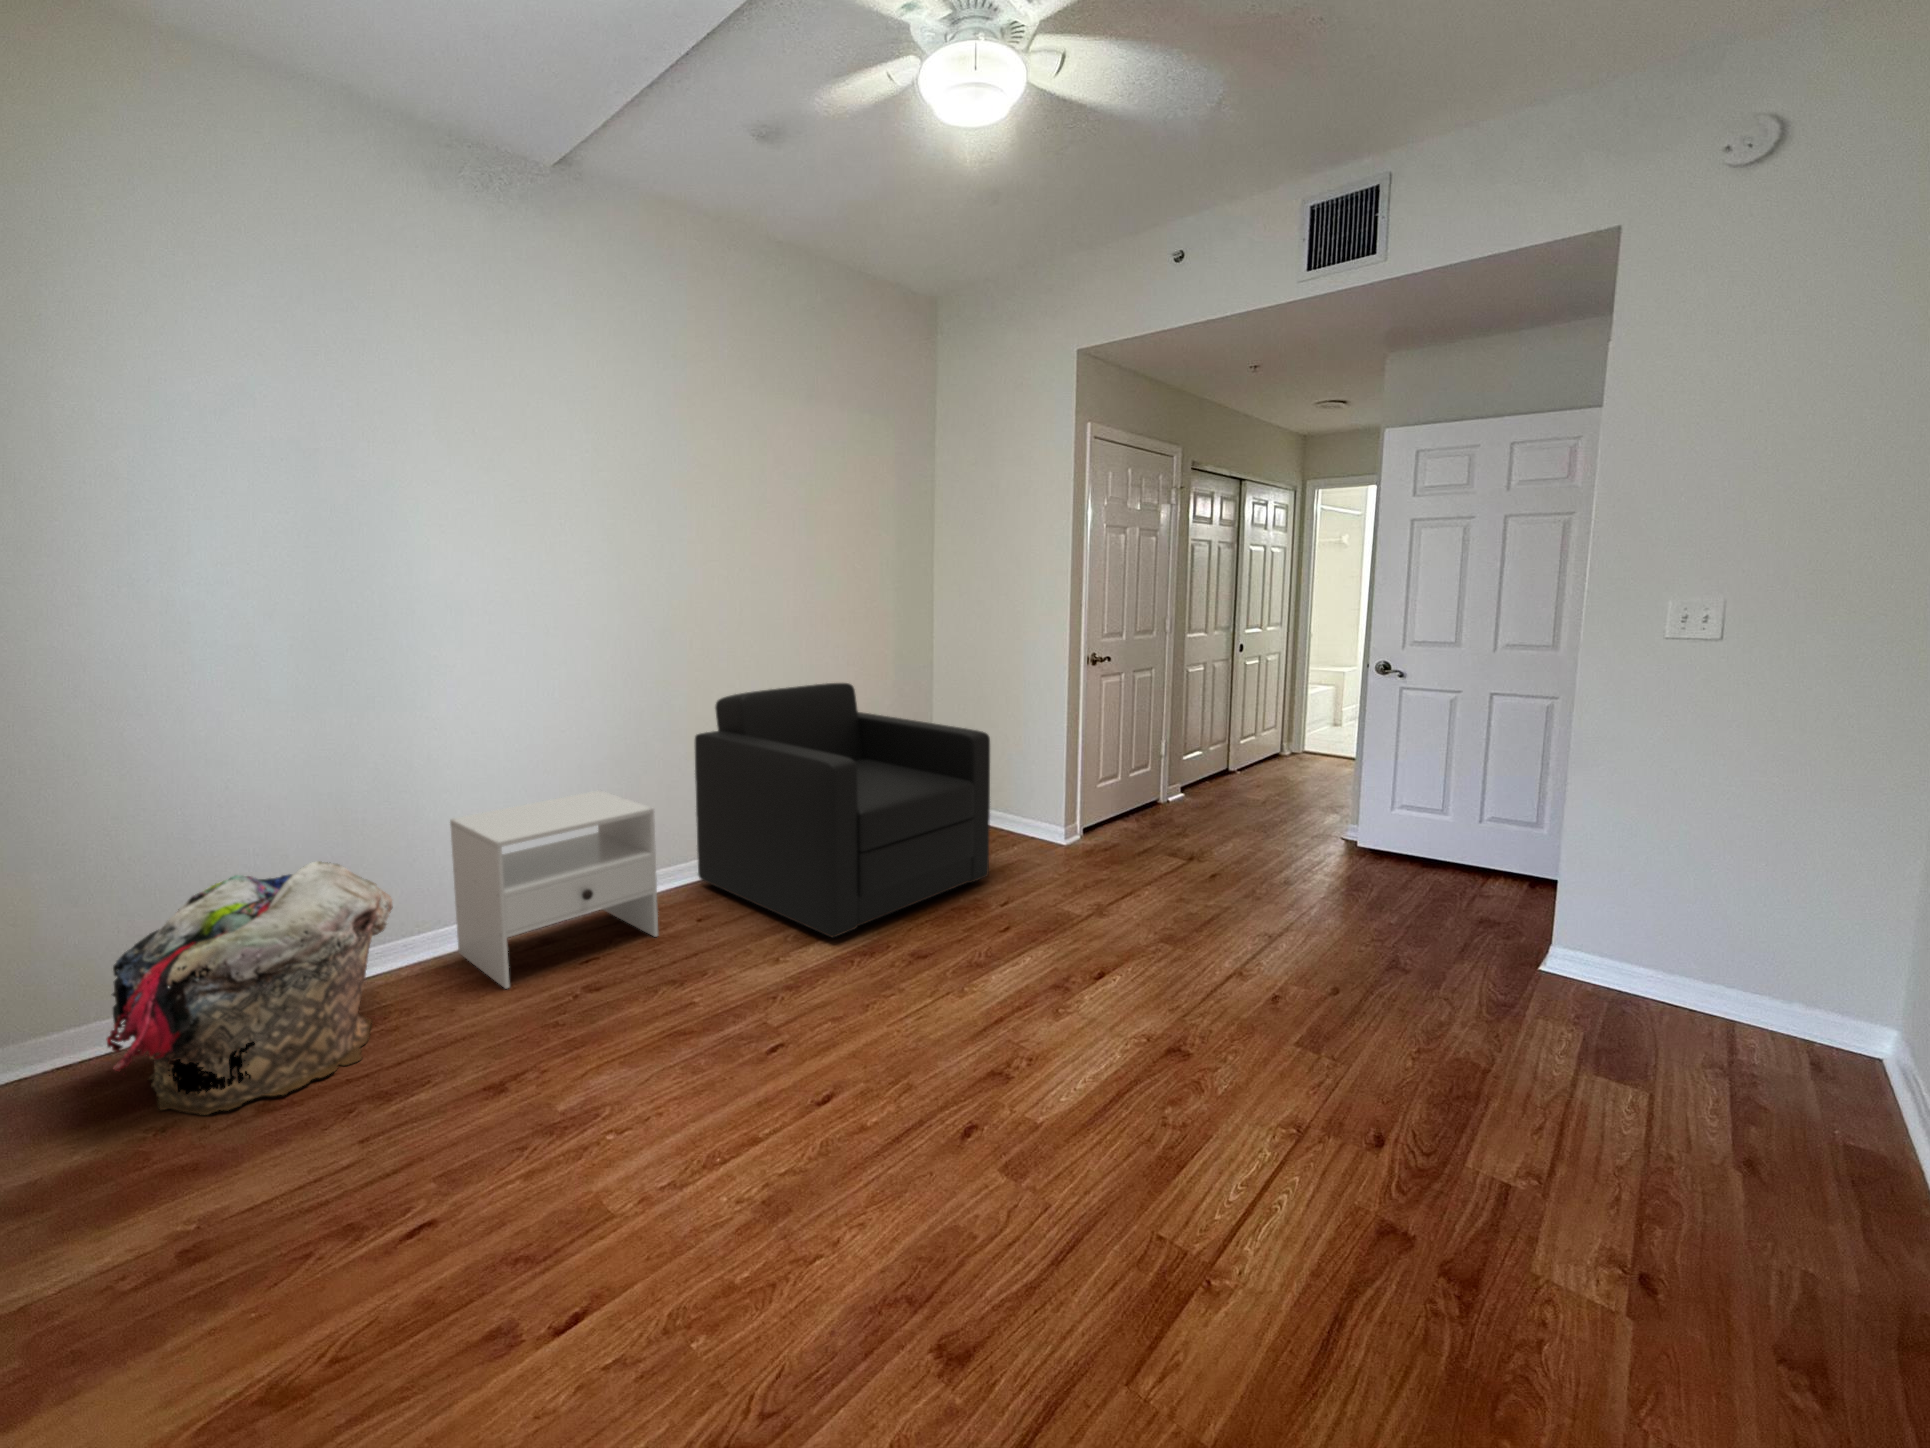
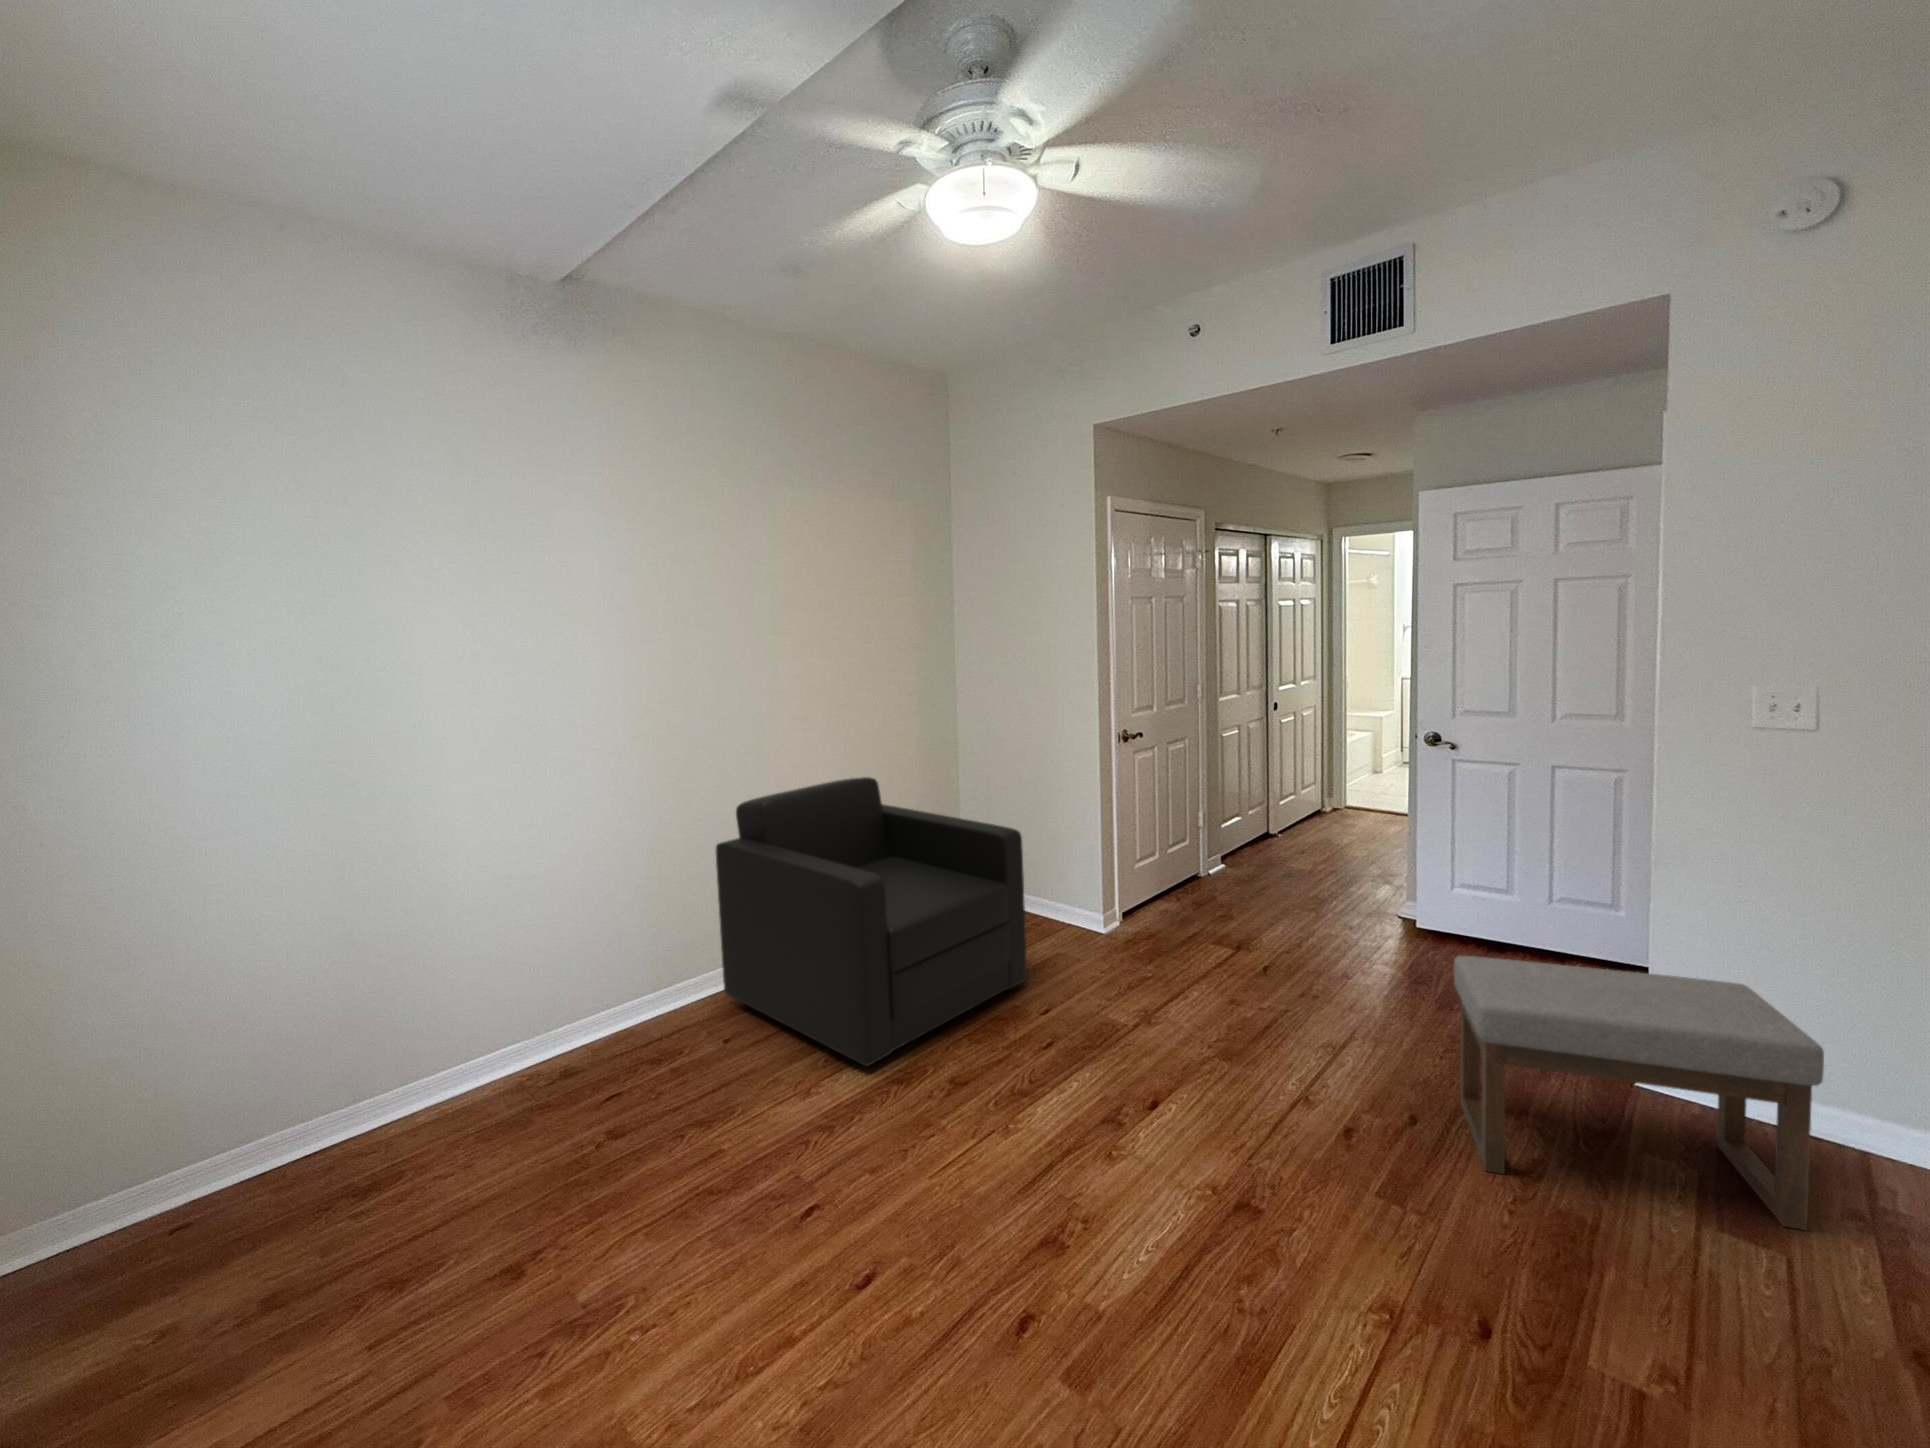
nightstand: present [450,790,658,988] -> none [467,911,684,1142]
ottoman: none [1381,843,1702,1078] -> present [1454,956,1824,1230]
laundry basket: present [107,861,393,1115] -> none [112,1021,409,1320]

